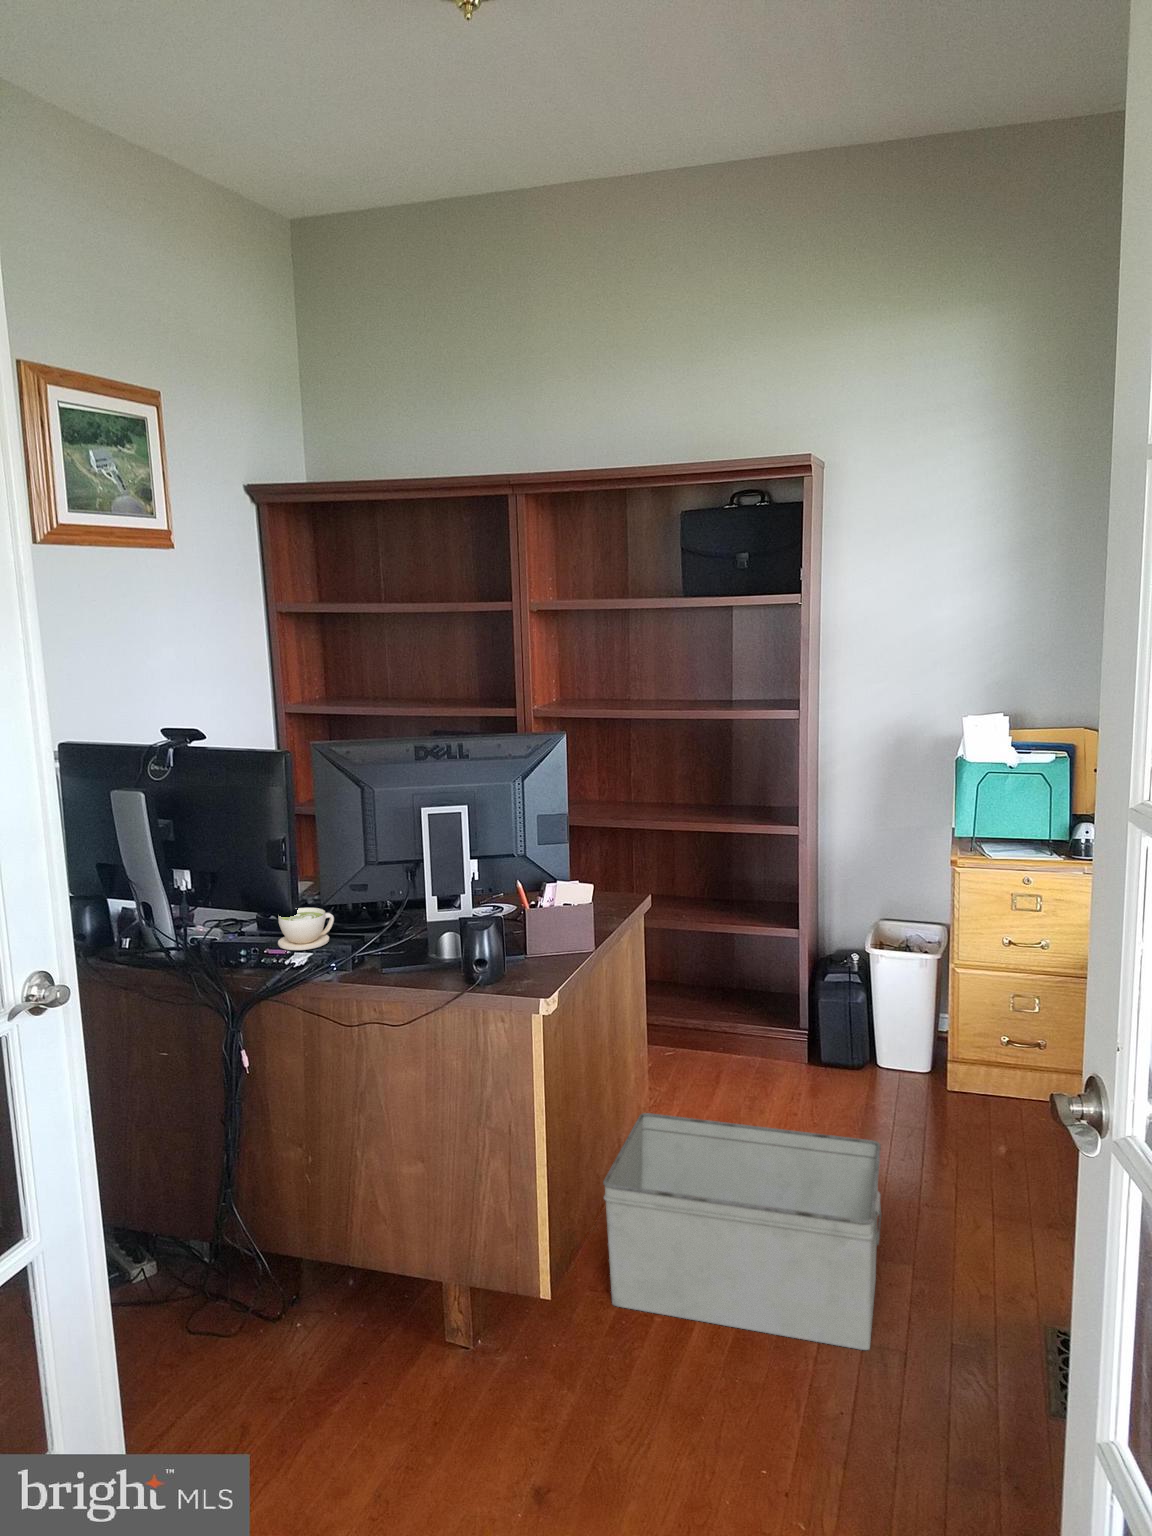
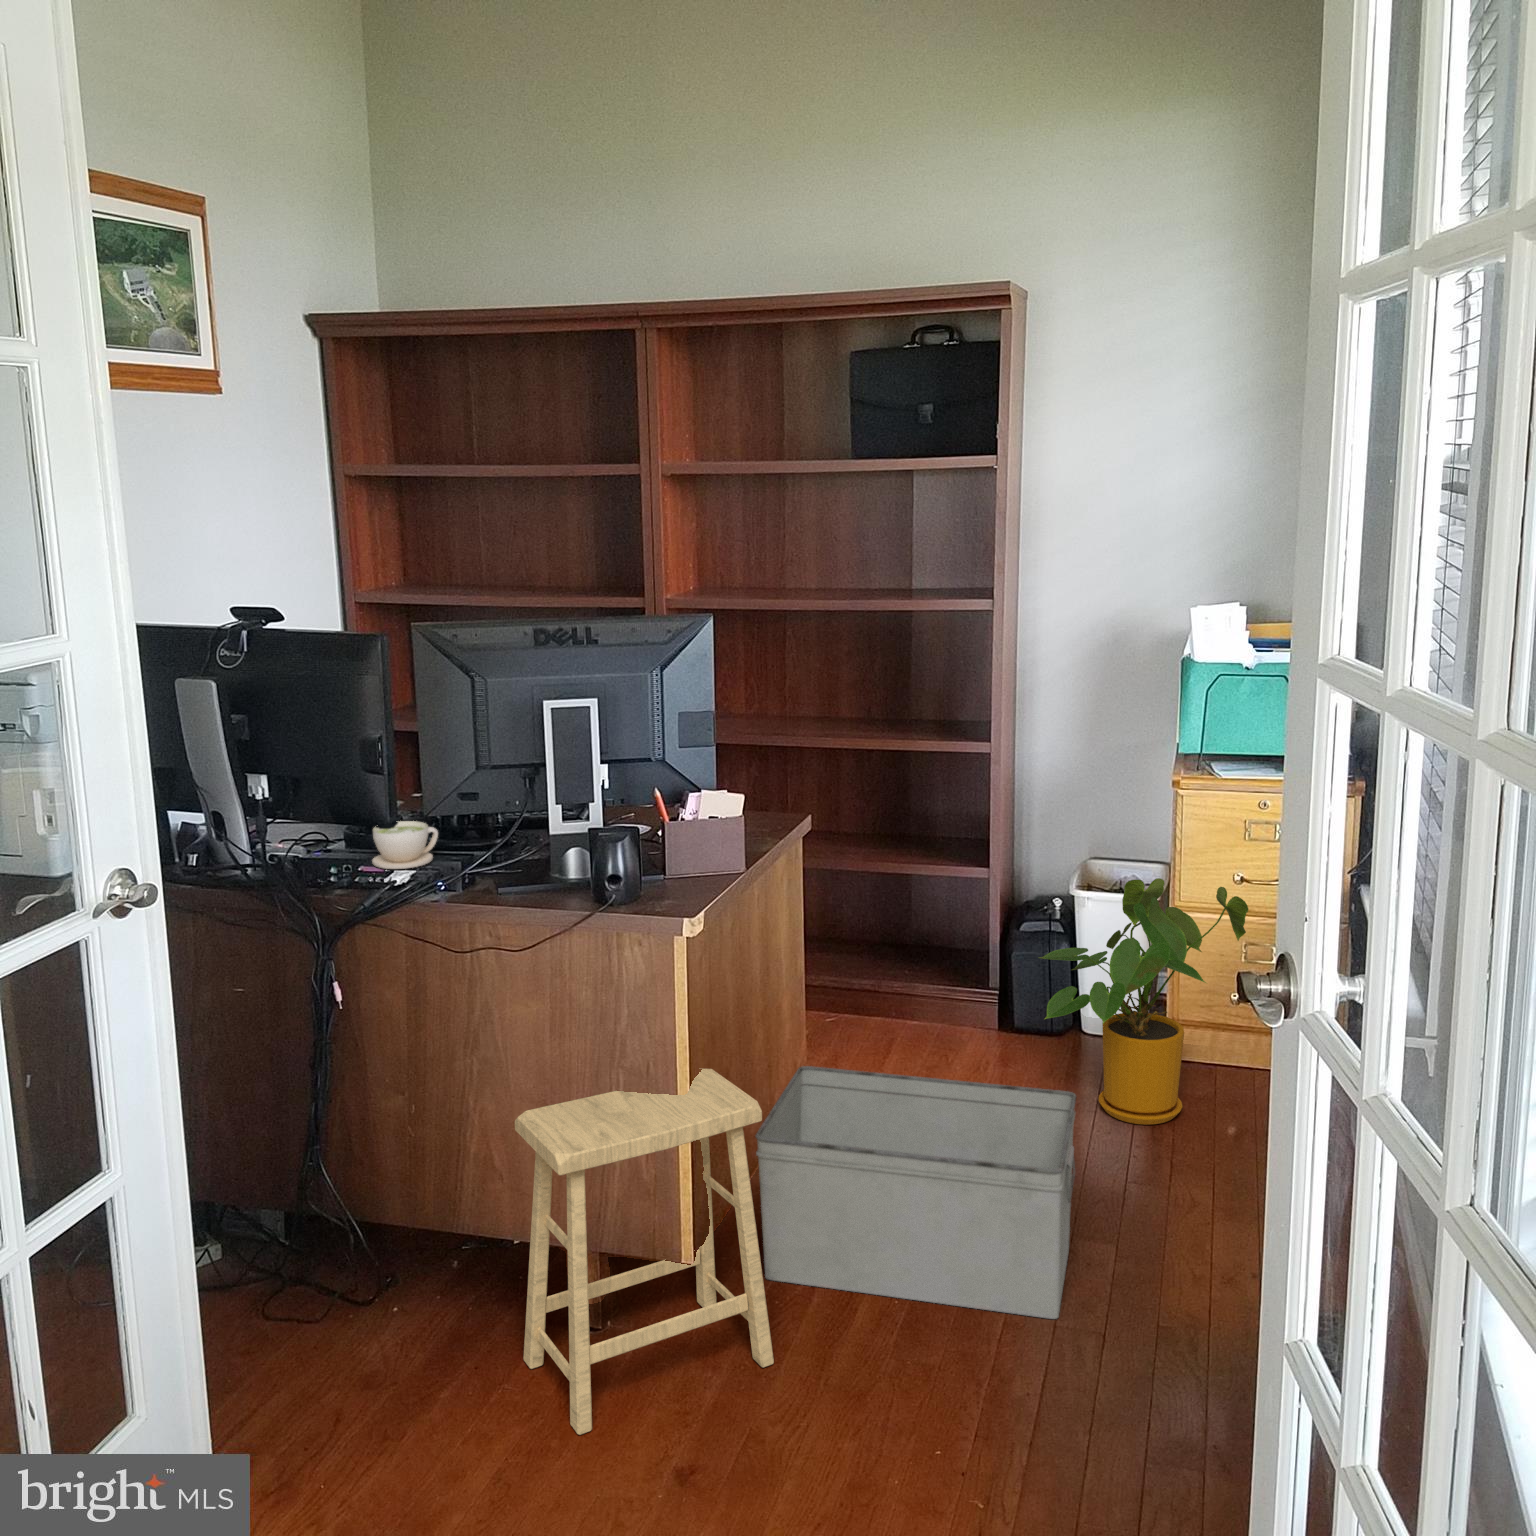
house plant: none [841,943,1020,1156] -> present [1040,878,1248,1125]
footstool: none [393,1127,620,1465] -> present [515,1069,774,1435]

